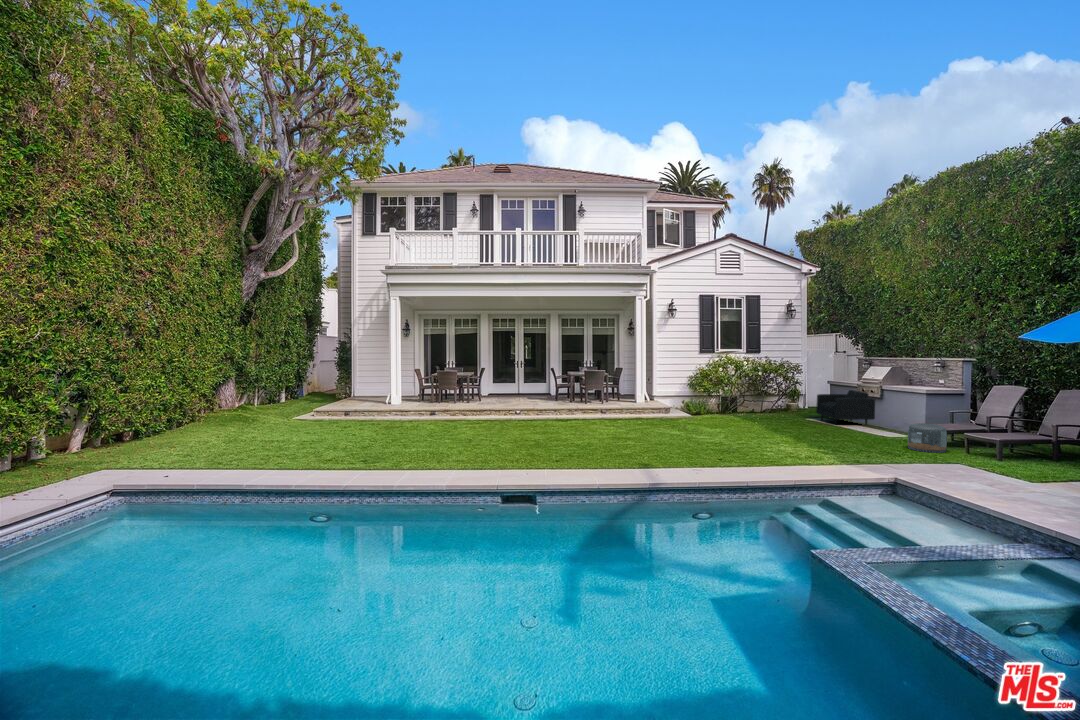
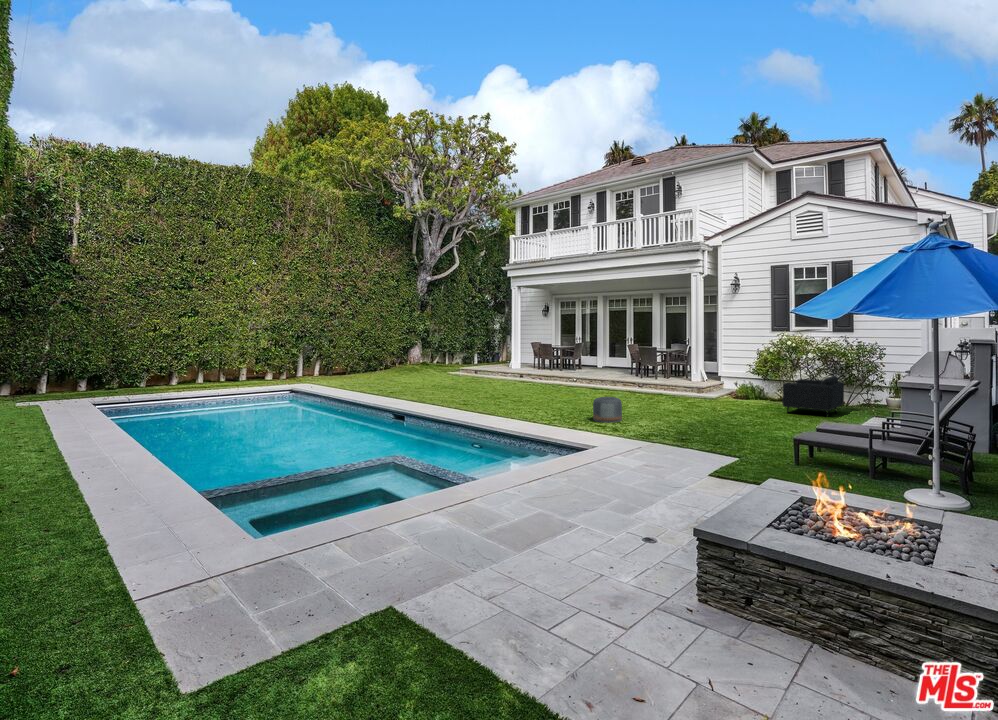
pouf: present [908,423,947,453] -> present [593,397,622,423]

